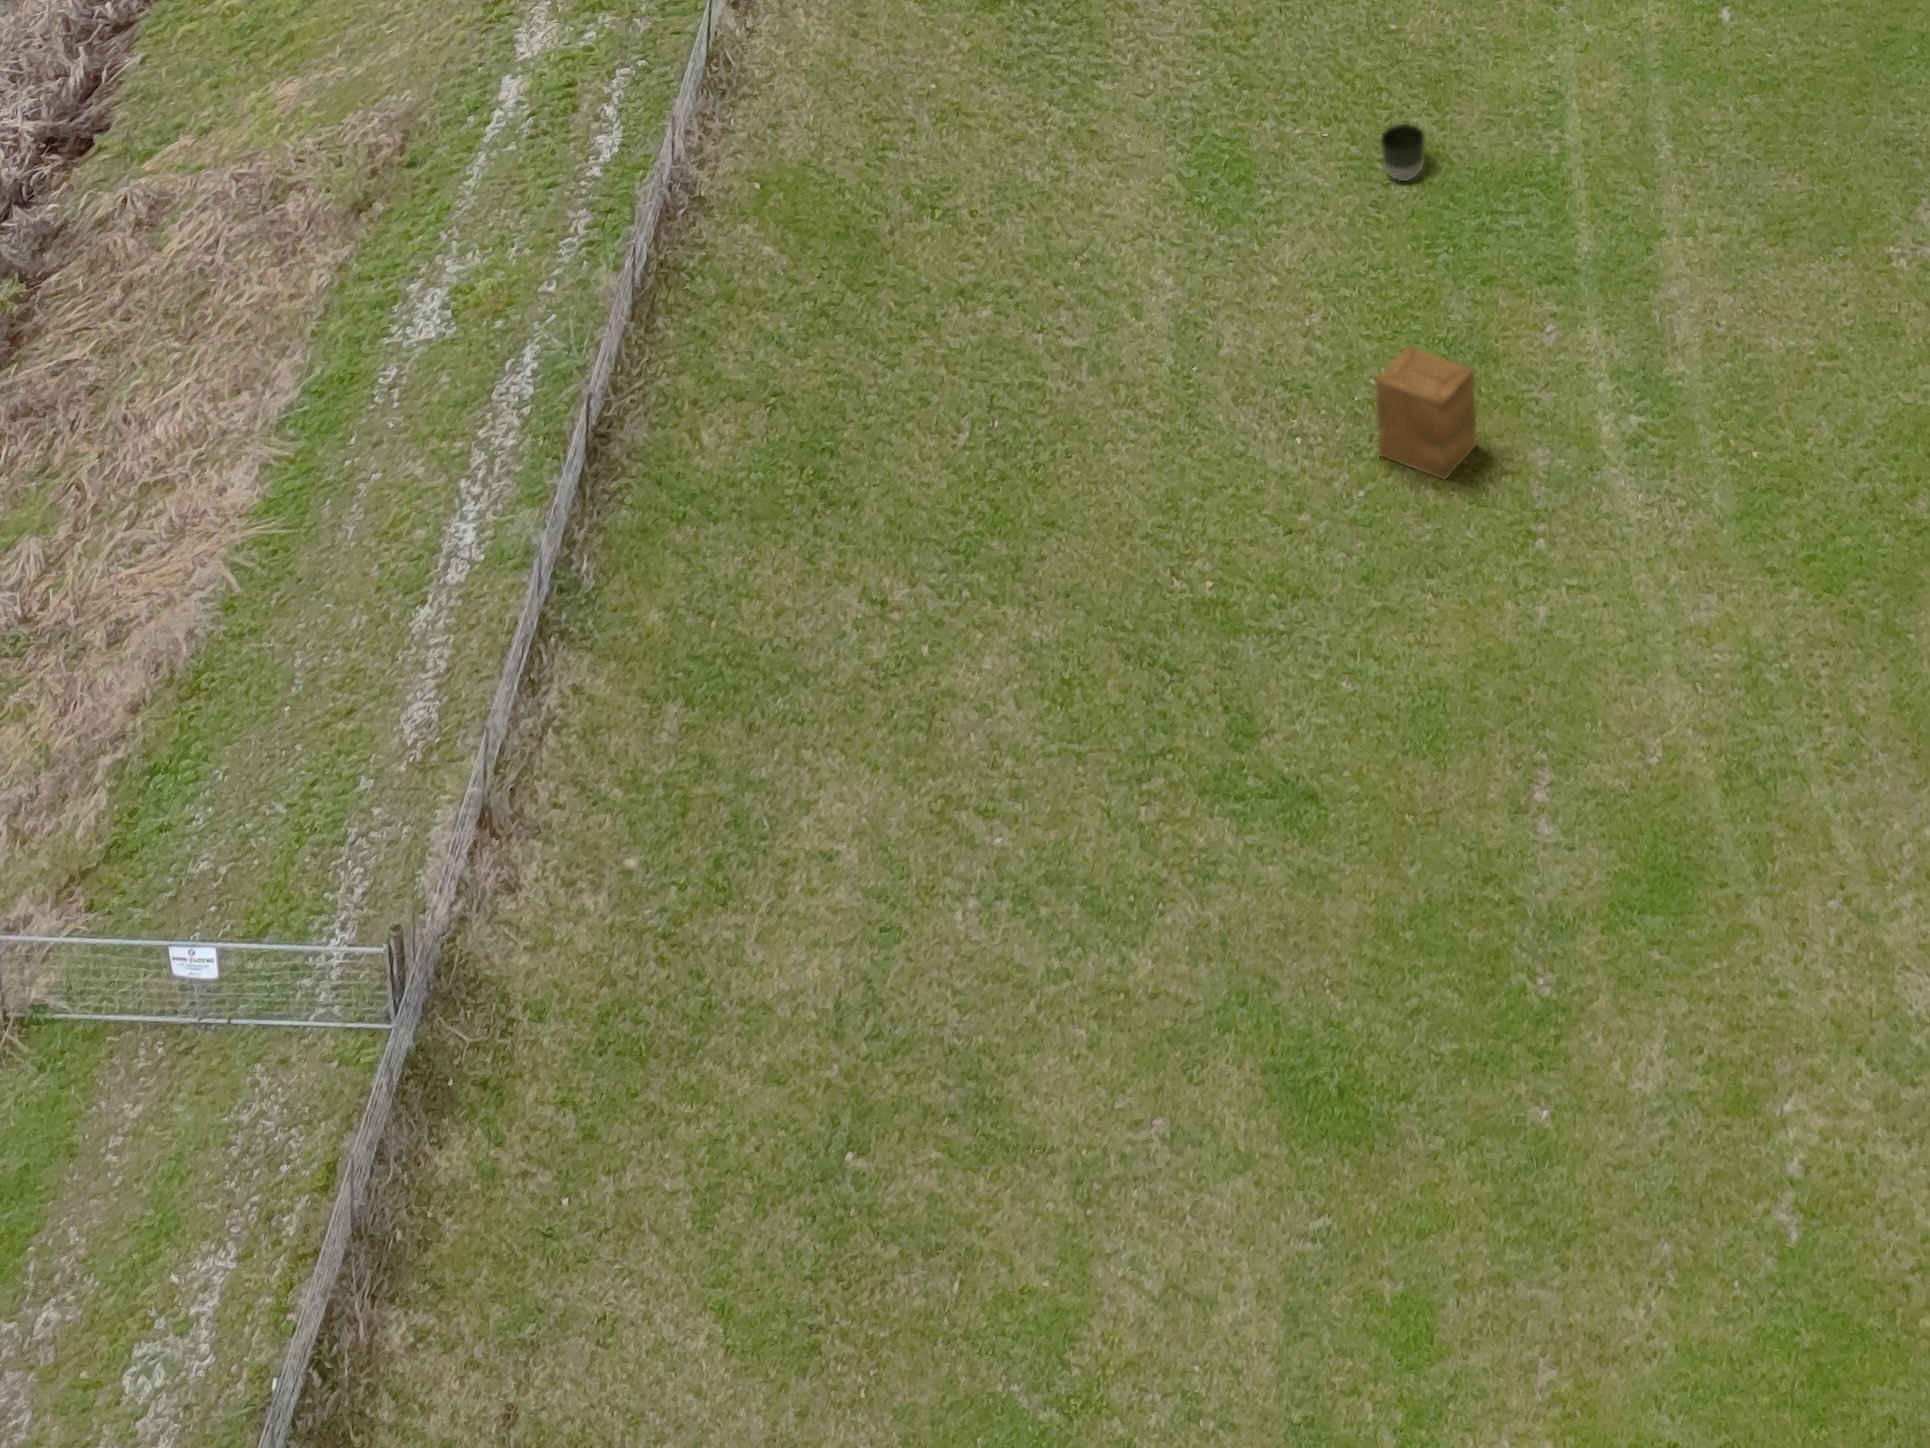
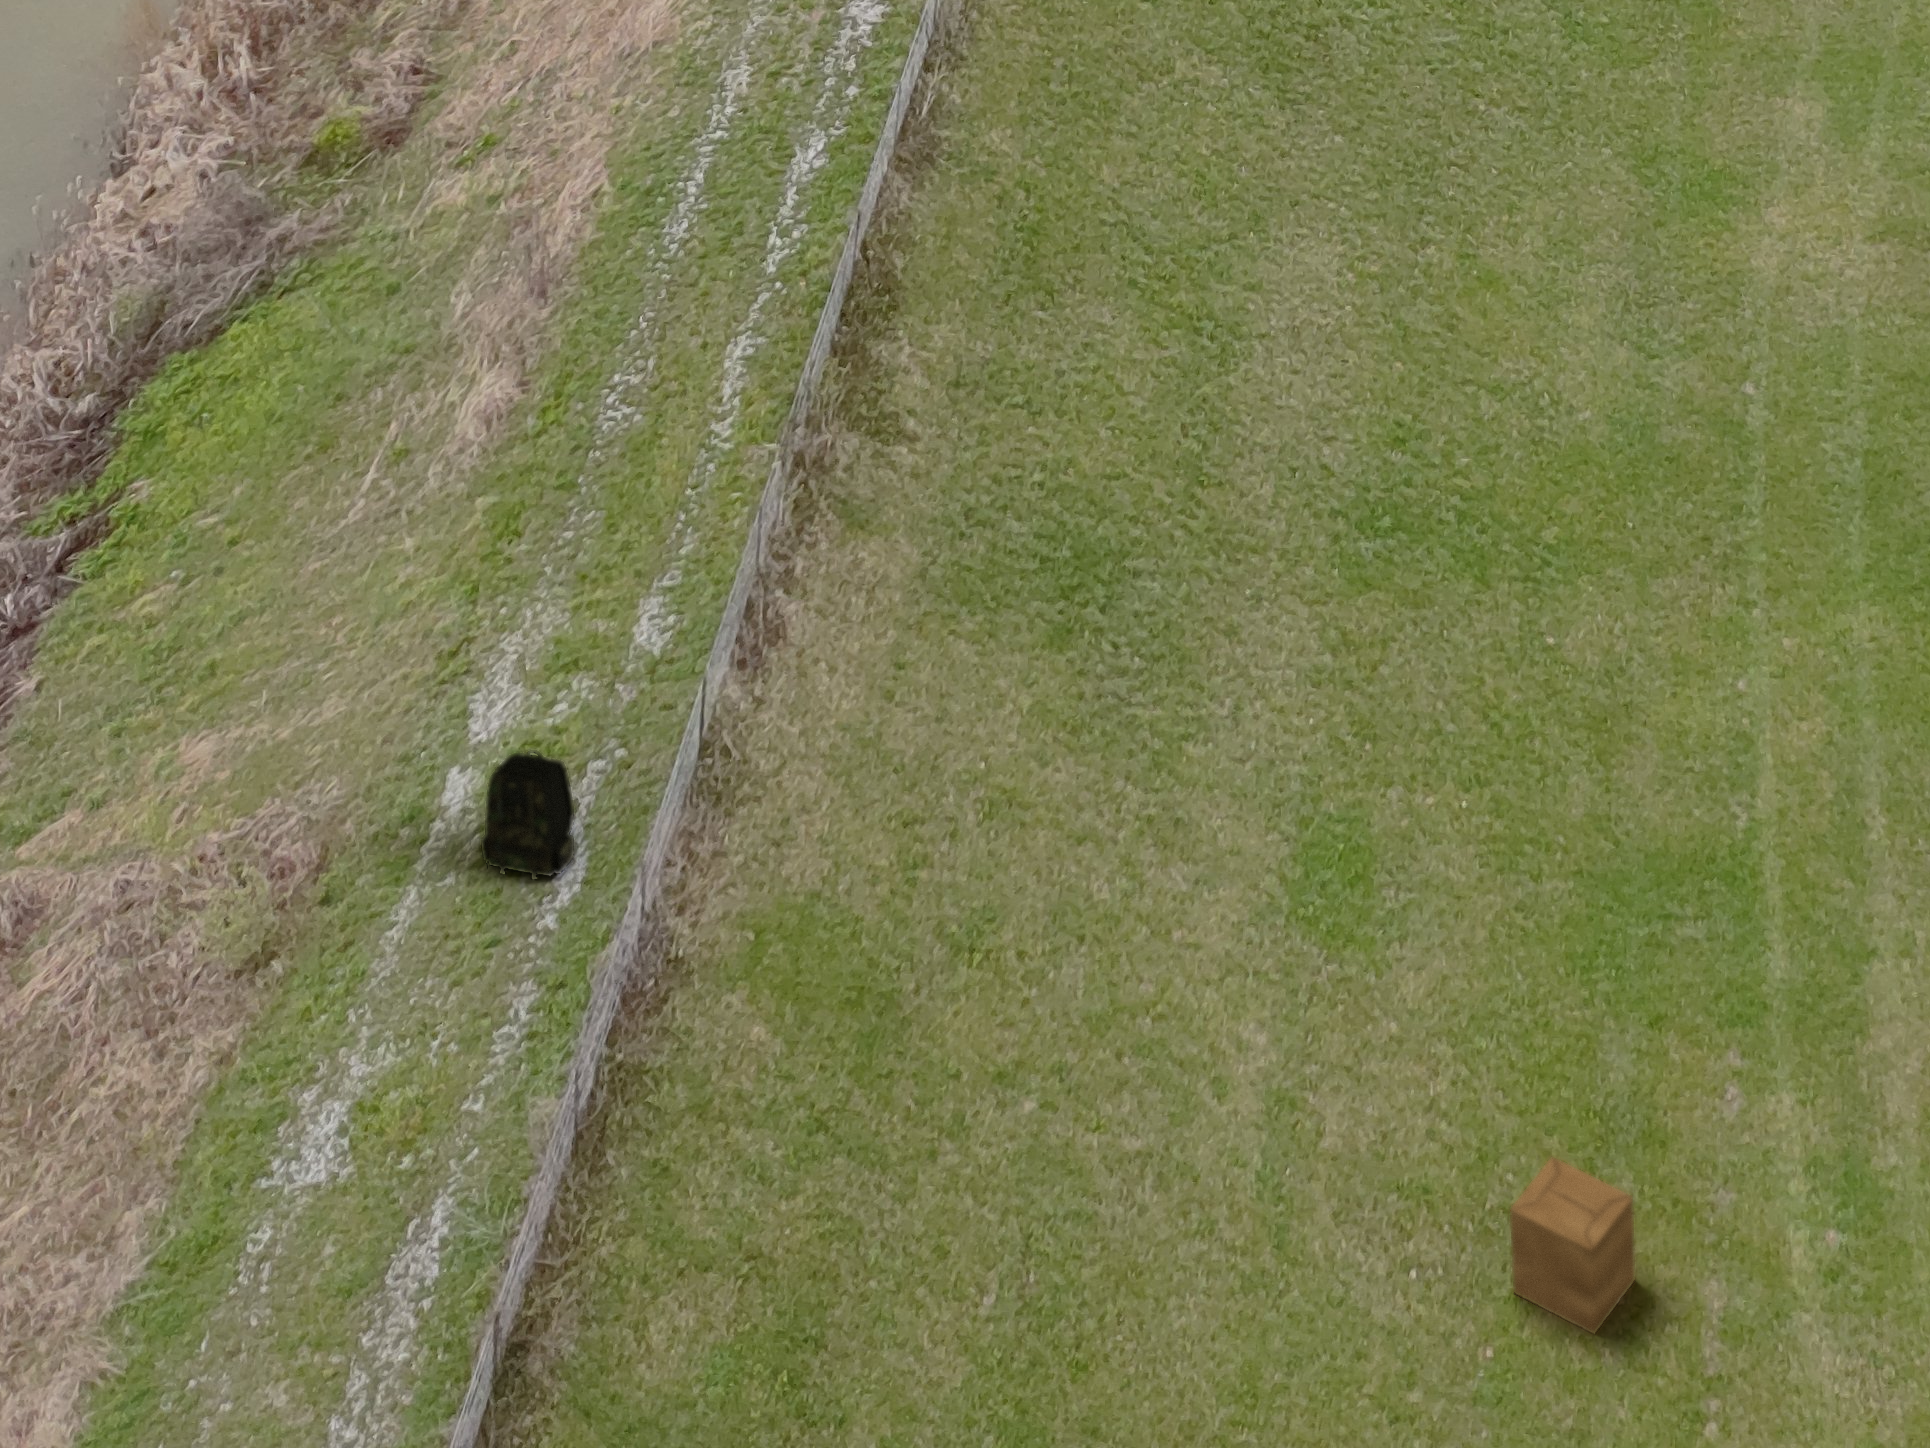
backpack: none [536,46,611,150] -> present [481,751,574,879]
planter: present [1381,124,1425,181] -> none [1530,794,1584,866]

